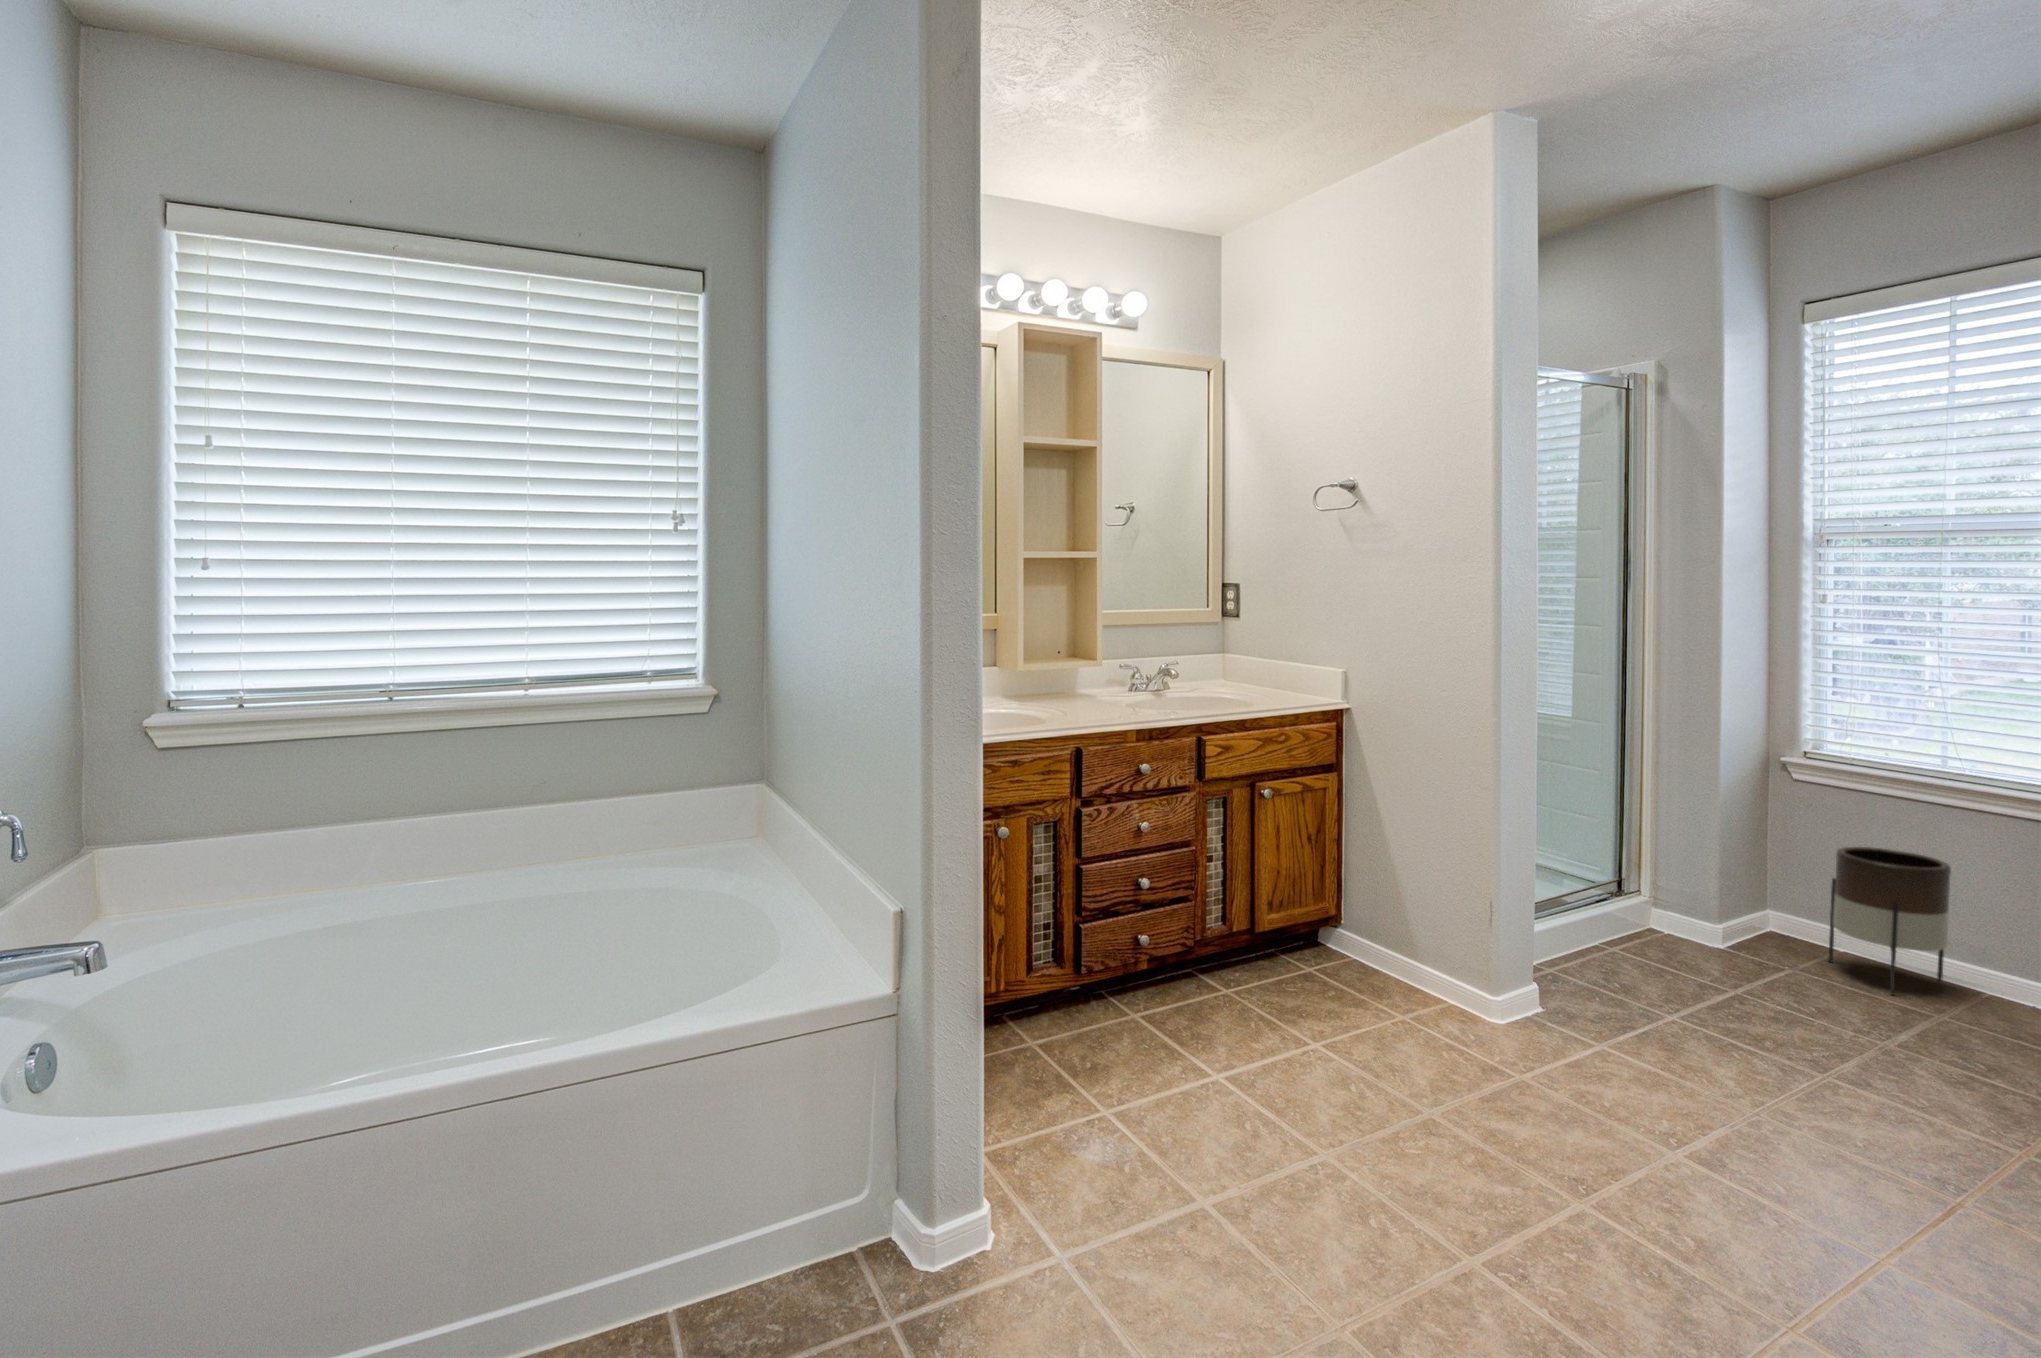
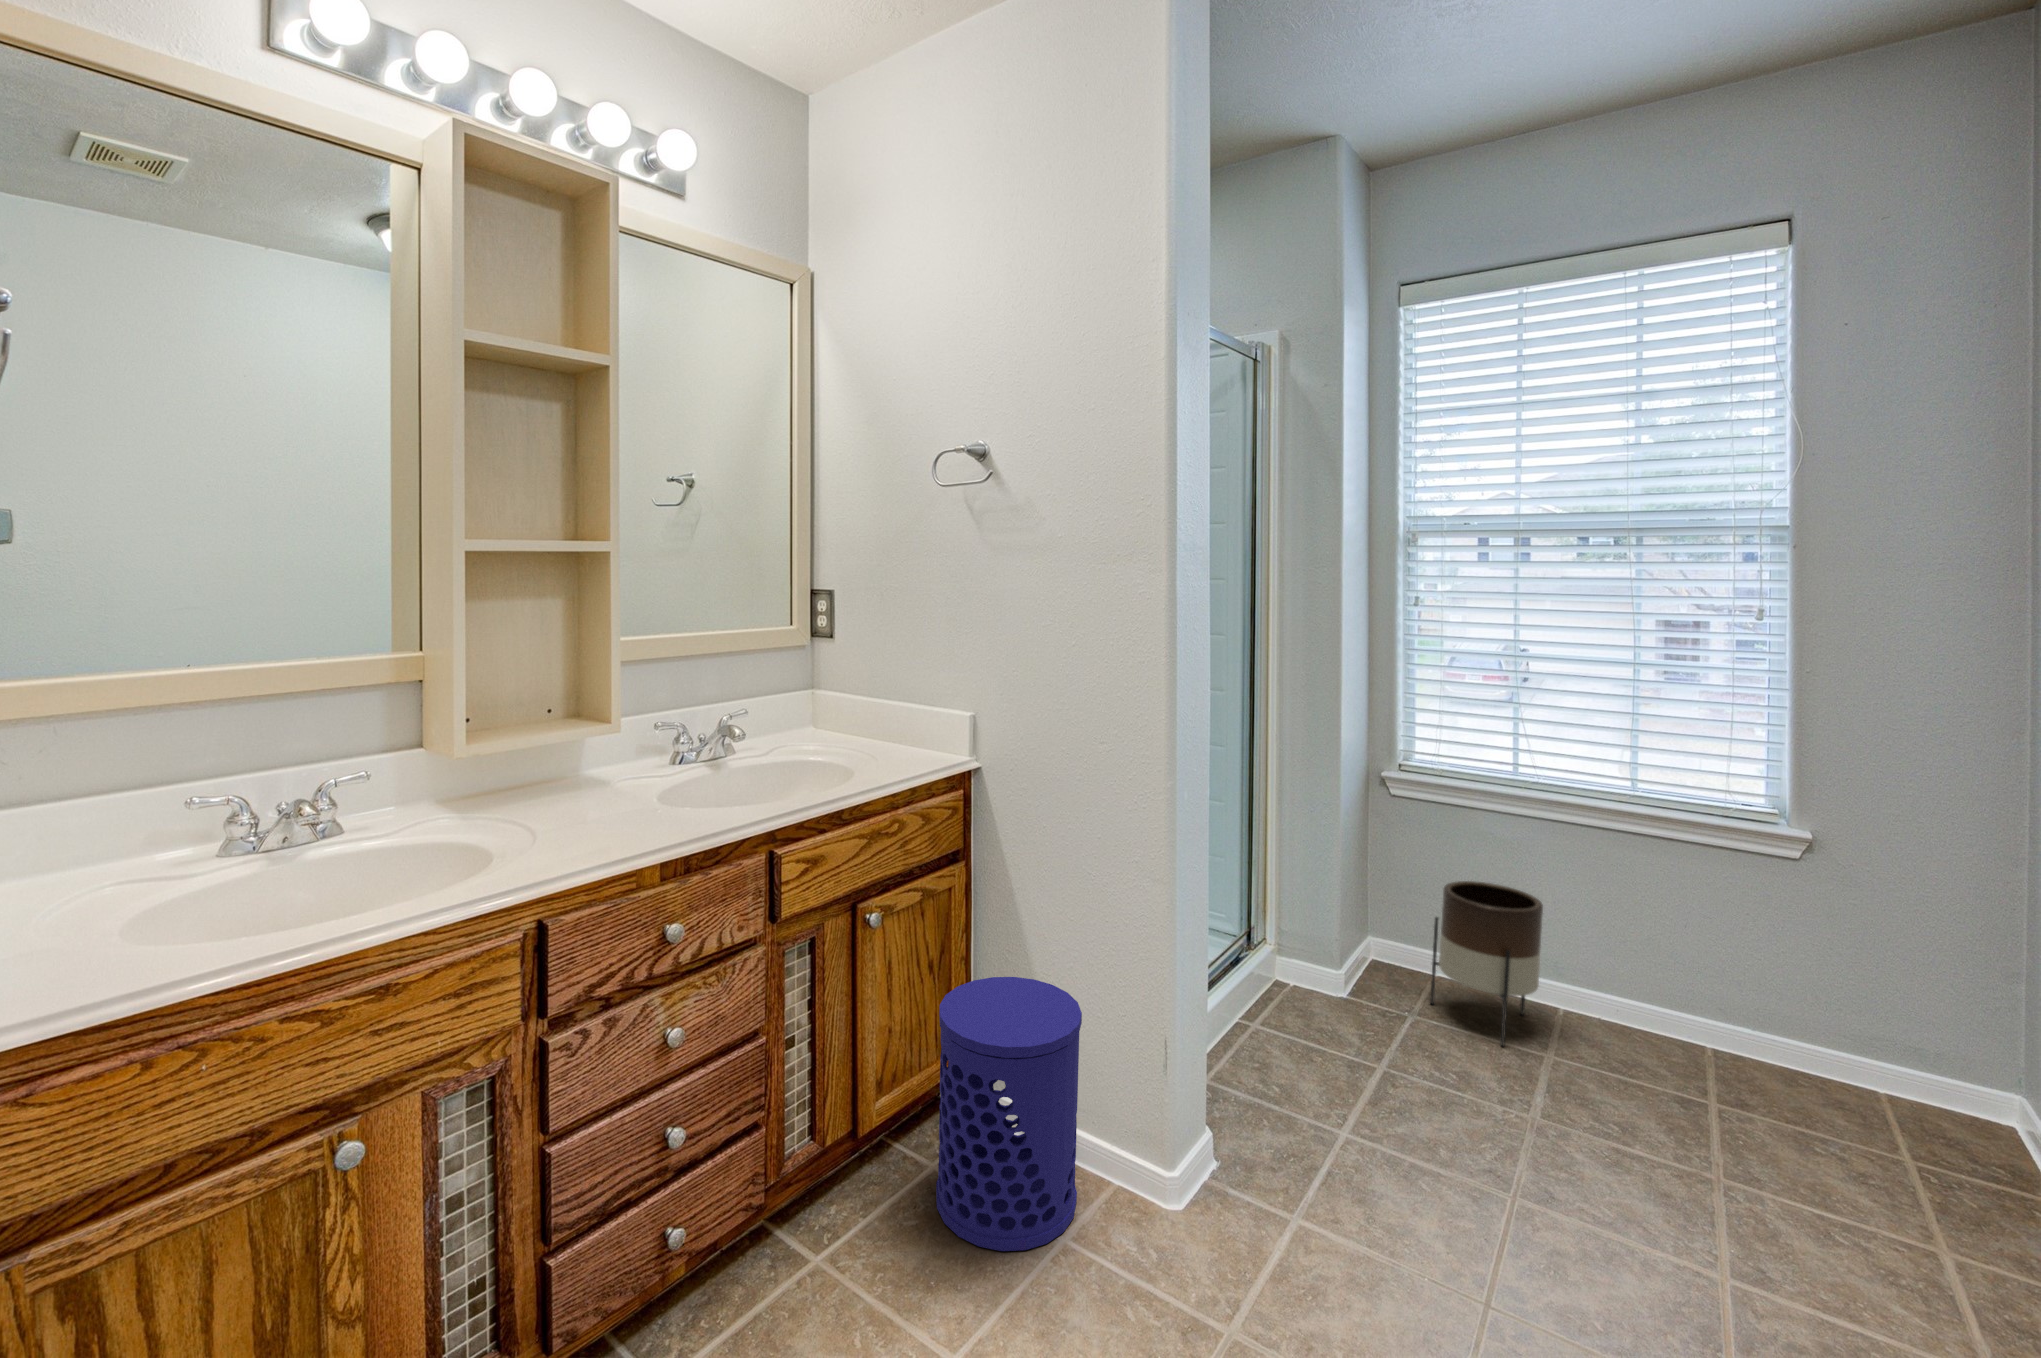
waste bin: none [1308,847,1416,1012] -> present [936,977,1082,1251]

